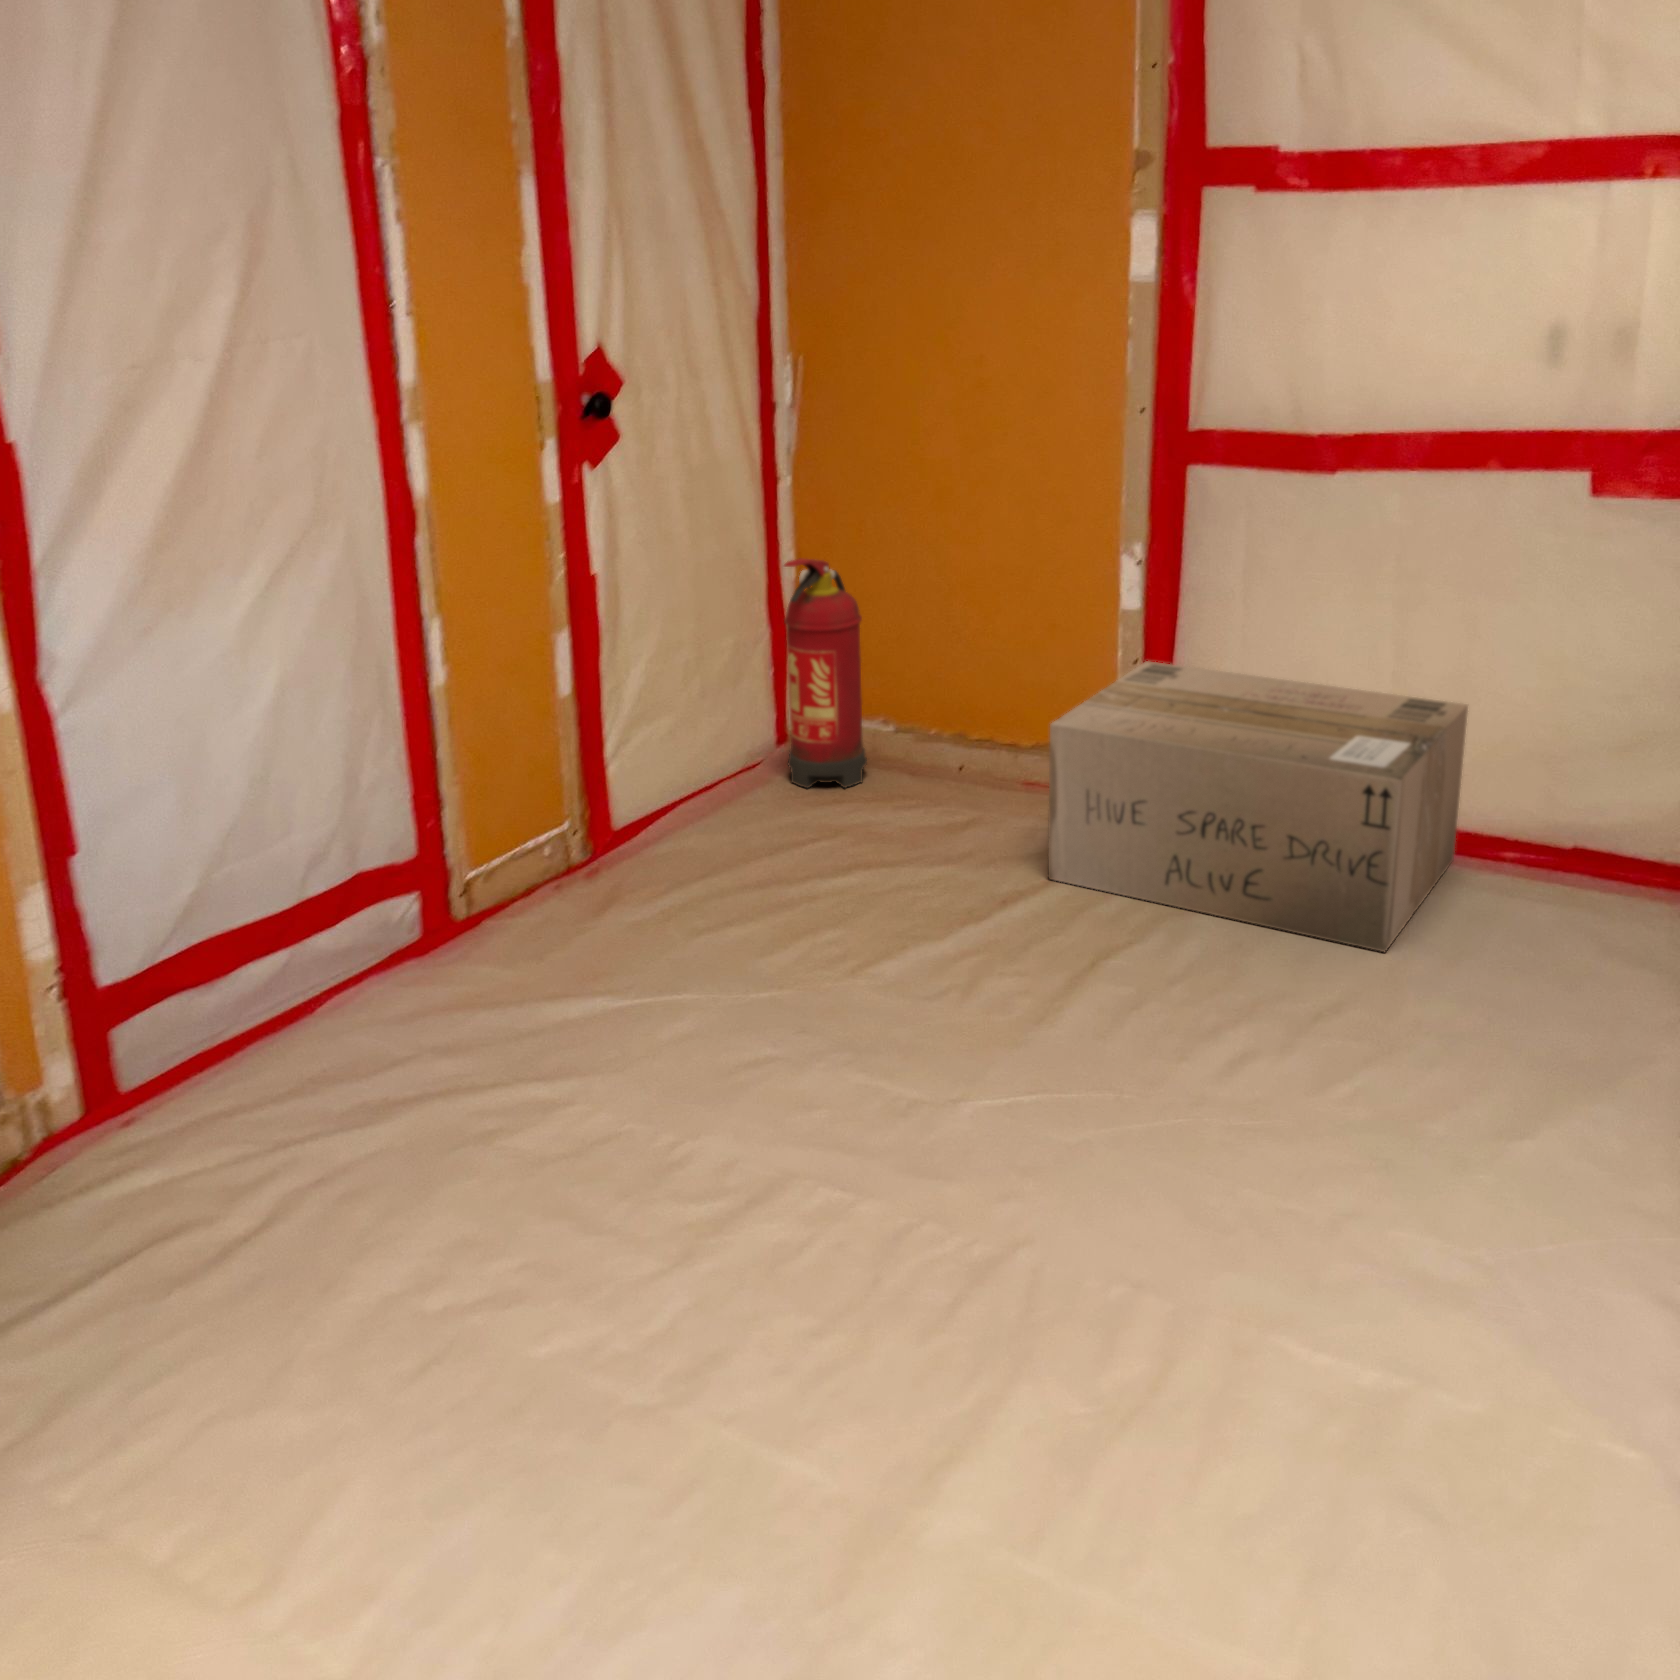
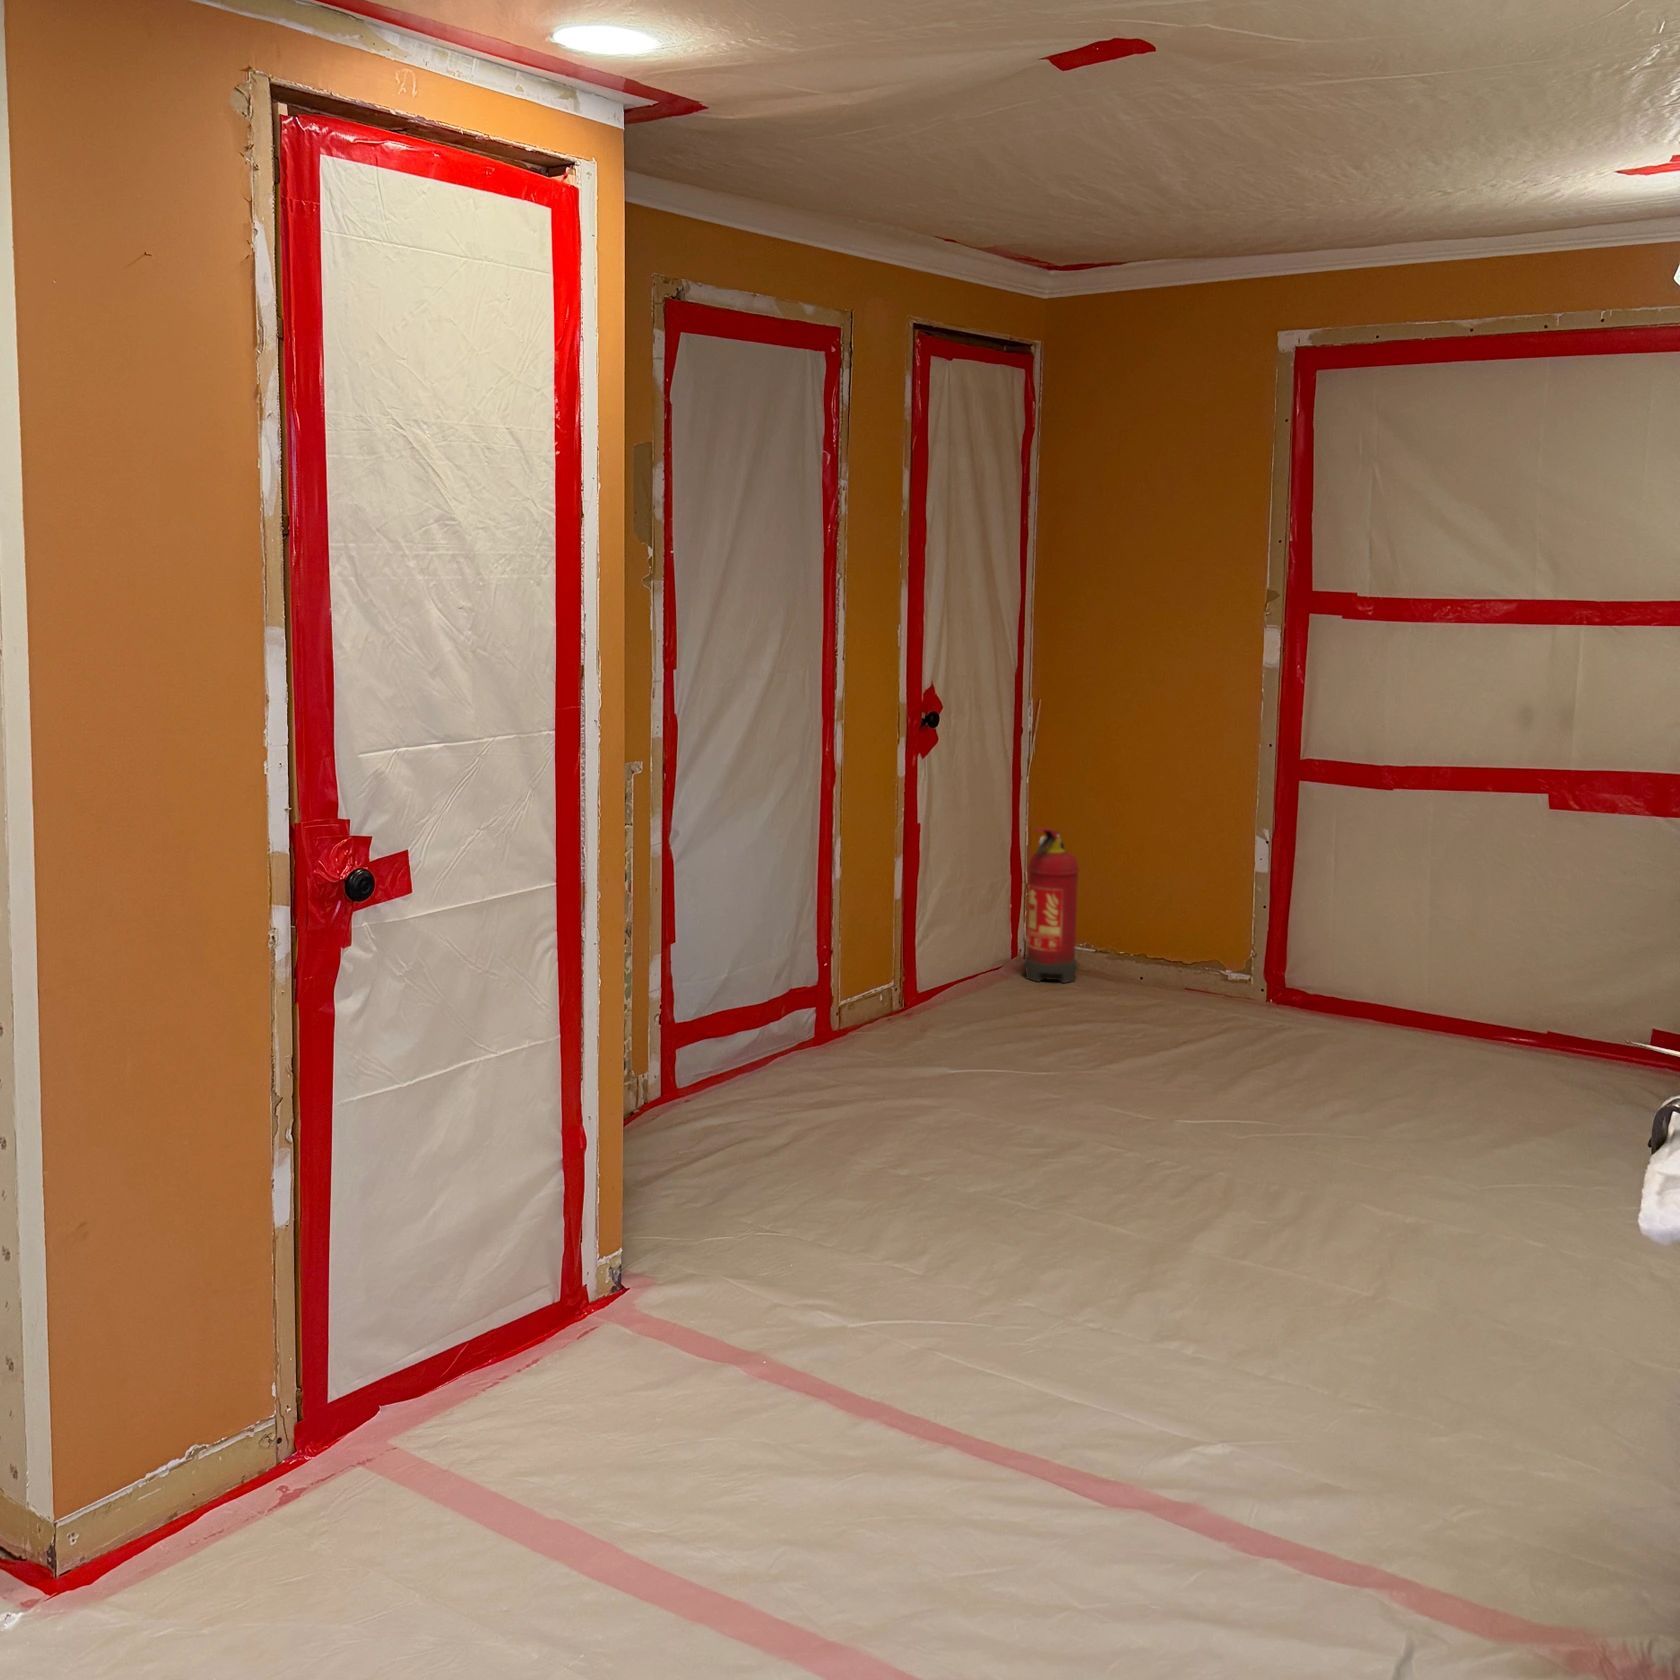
cardboard box: present [1048,662,1468,952] -> none [1210,905,1480,1077]

